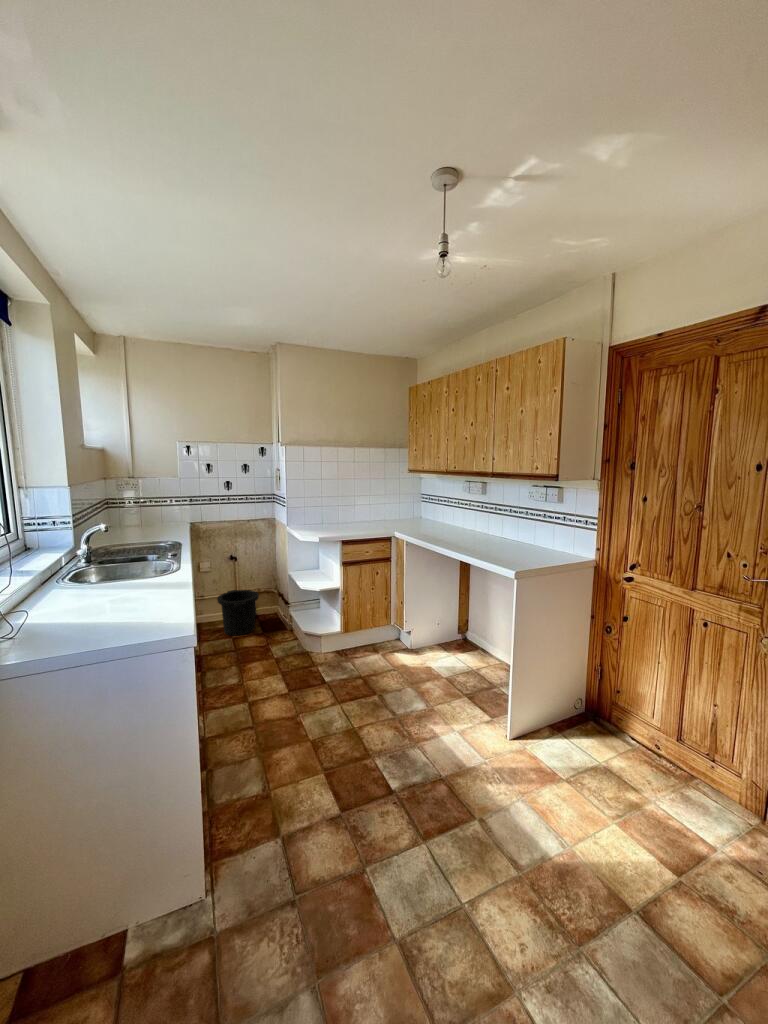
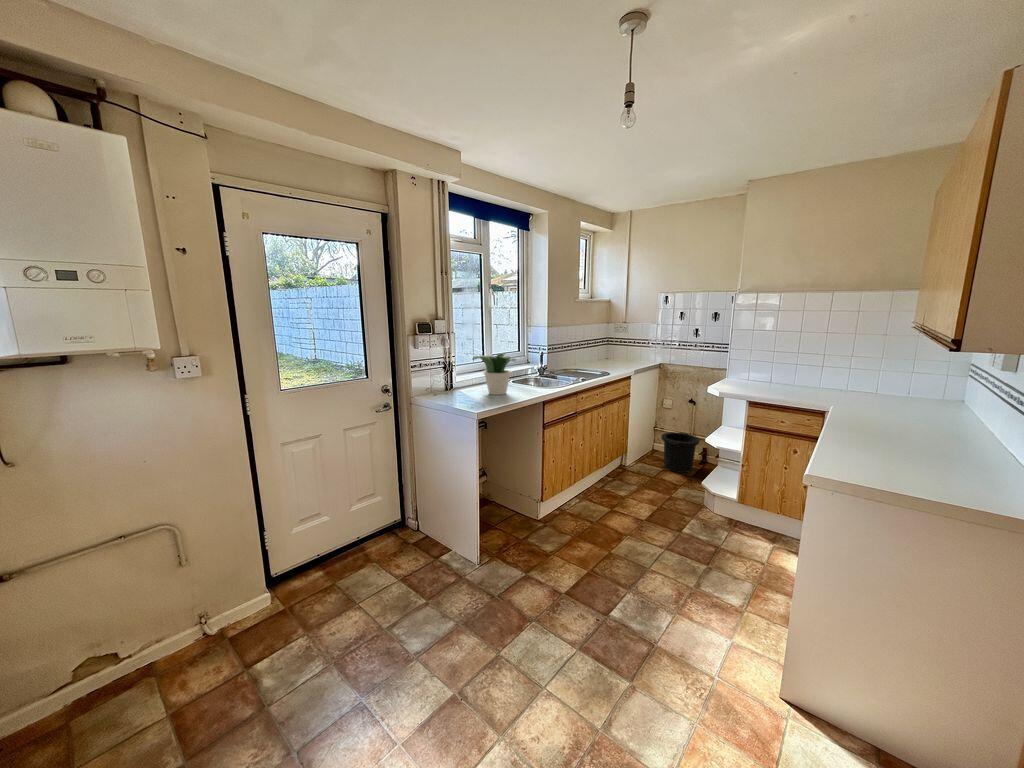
potted plant: none [65,533,157,609] -> present [473,353,516,395]

